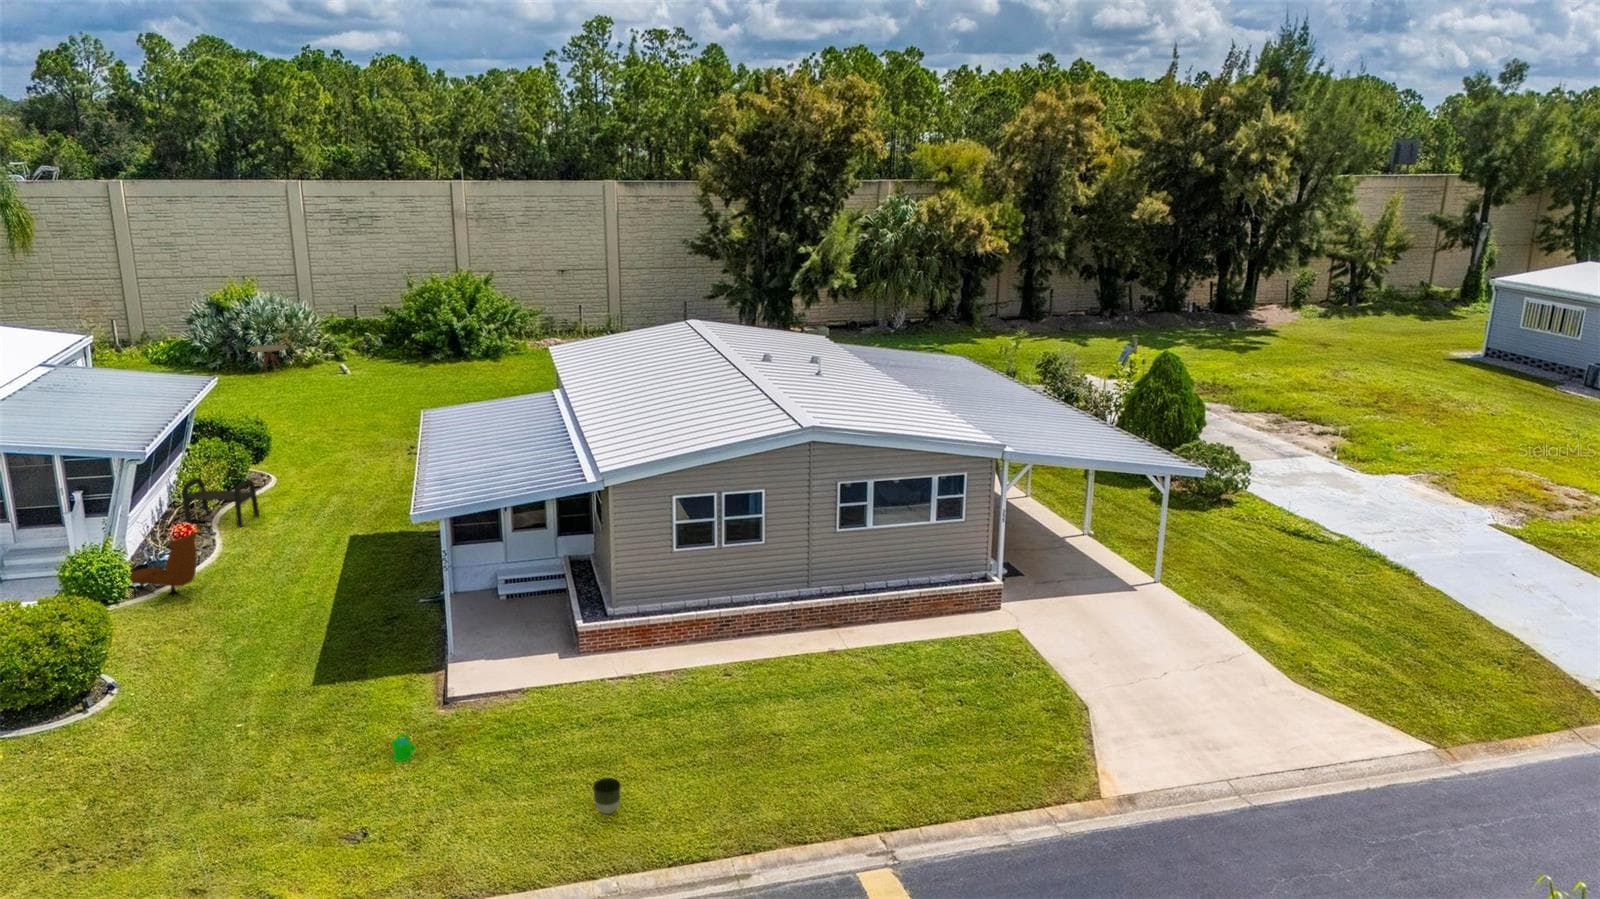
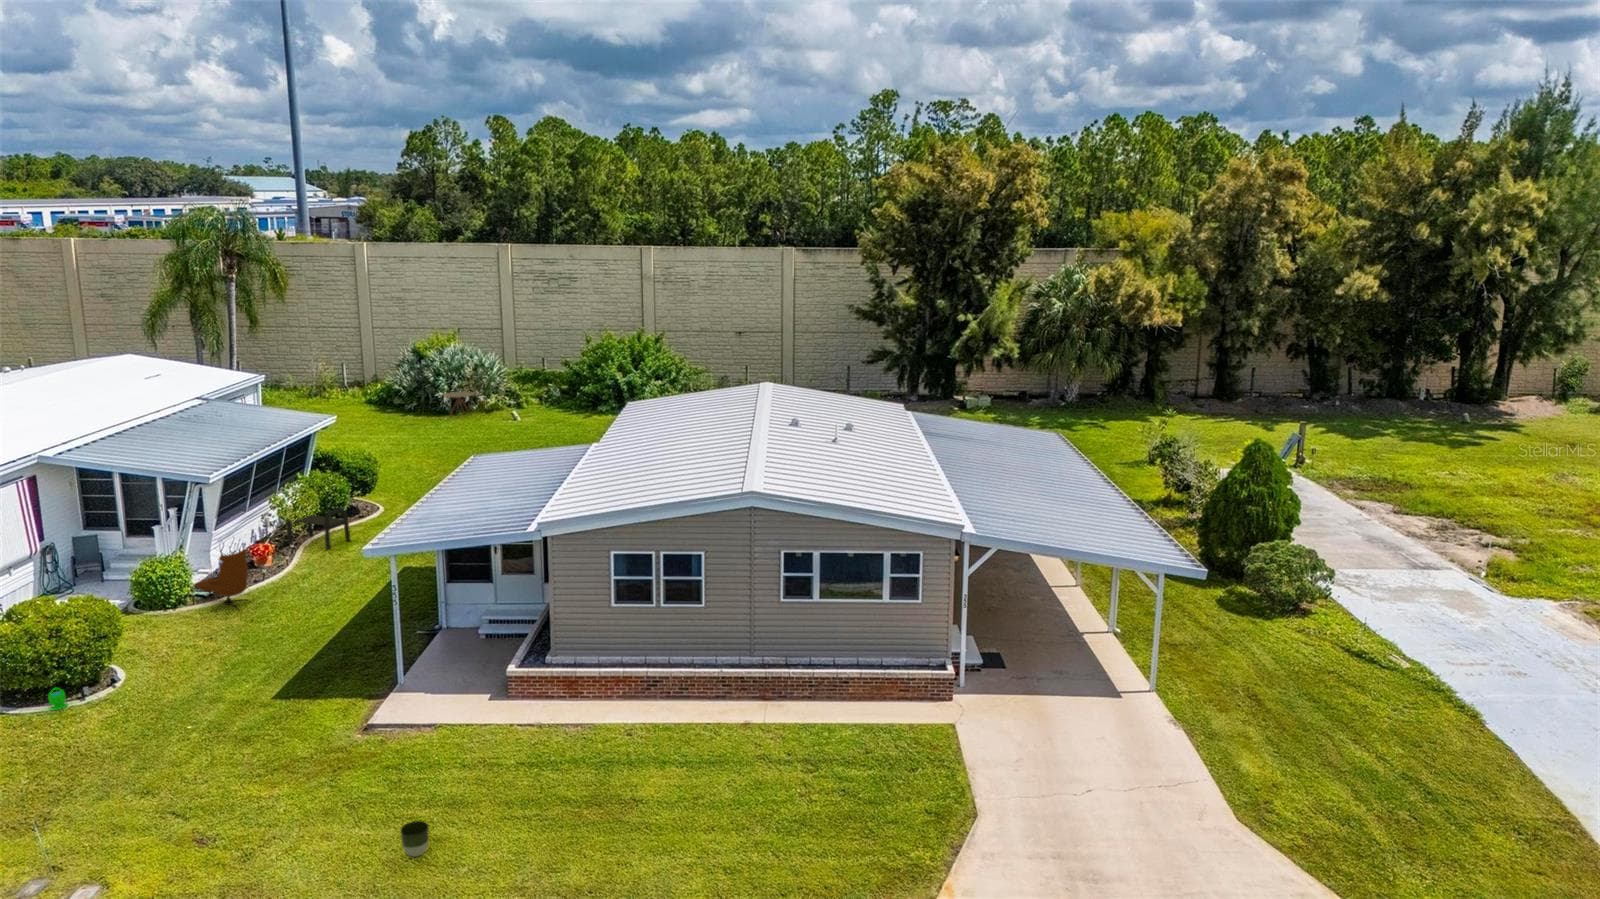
watering can: present [391,734,416,762] -> present [48,687,67,710]

